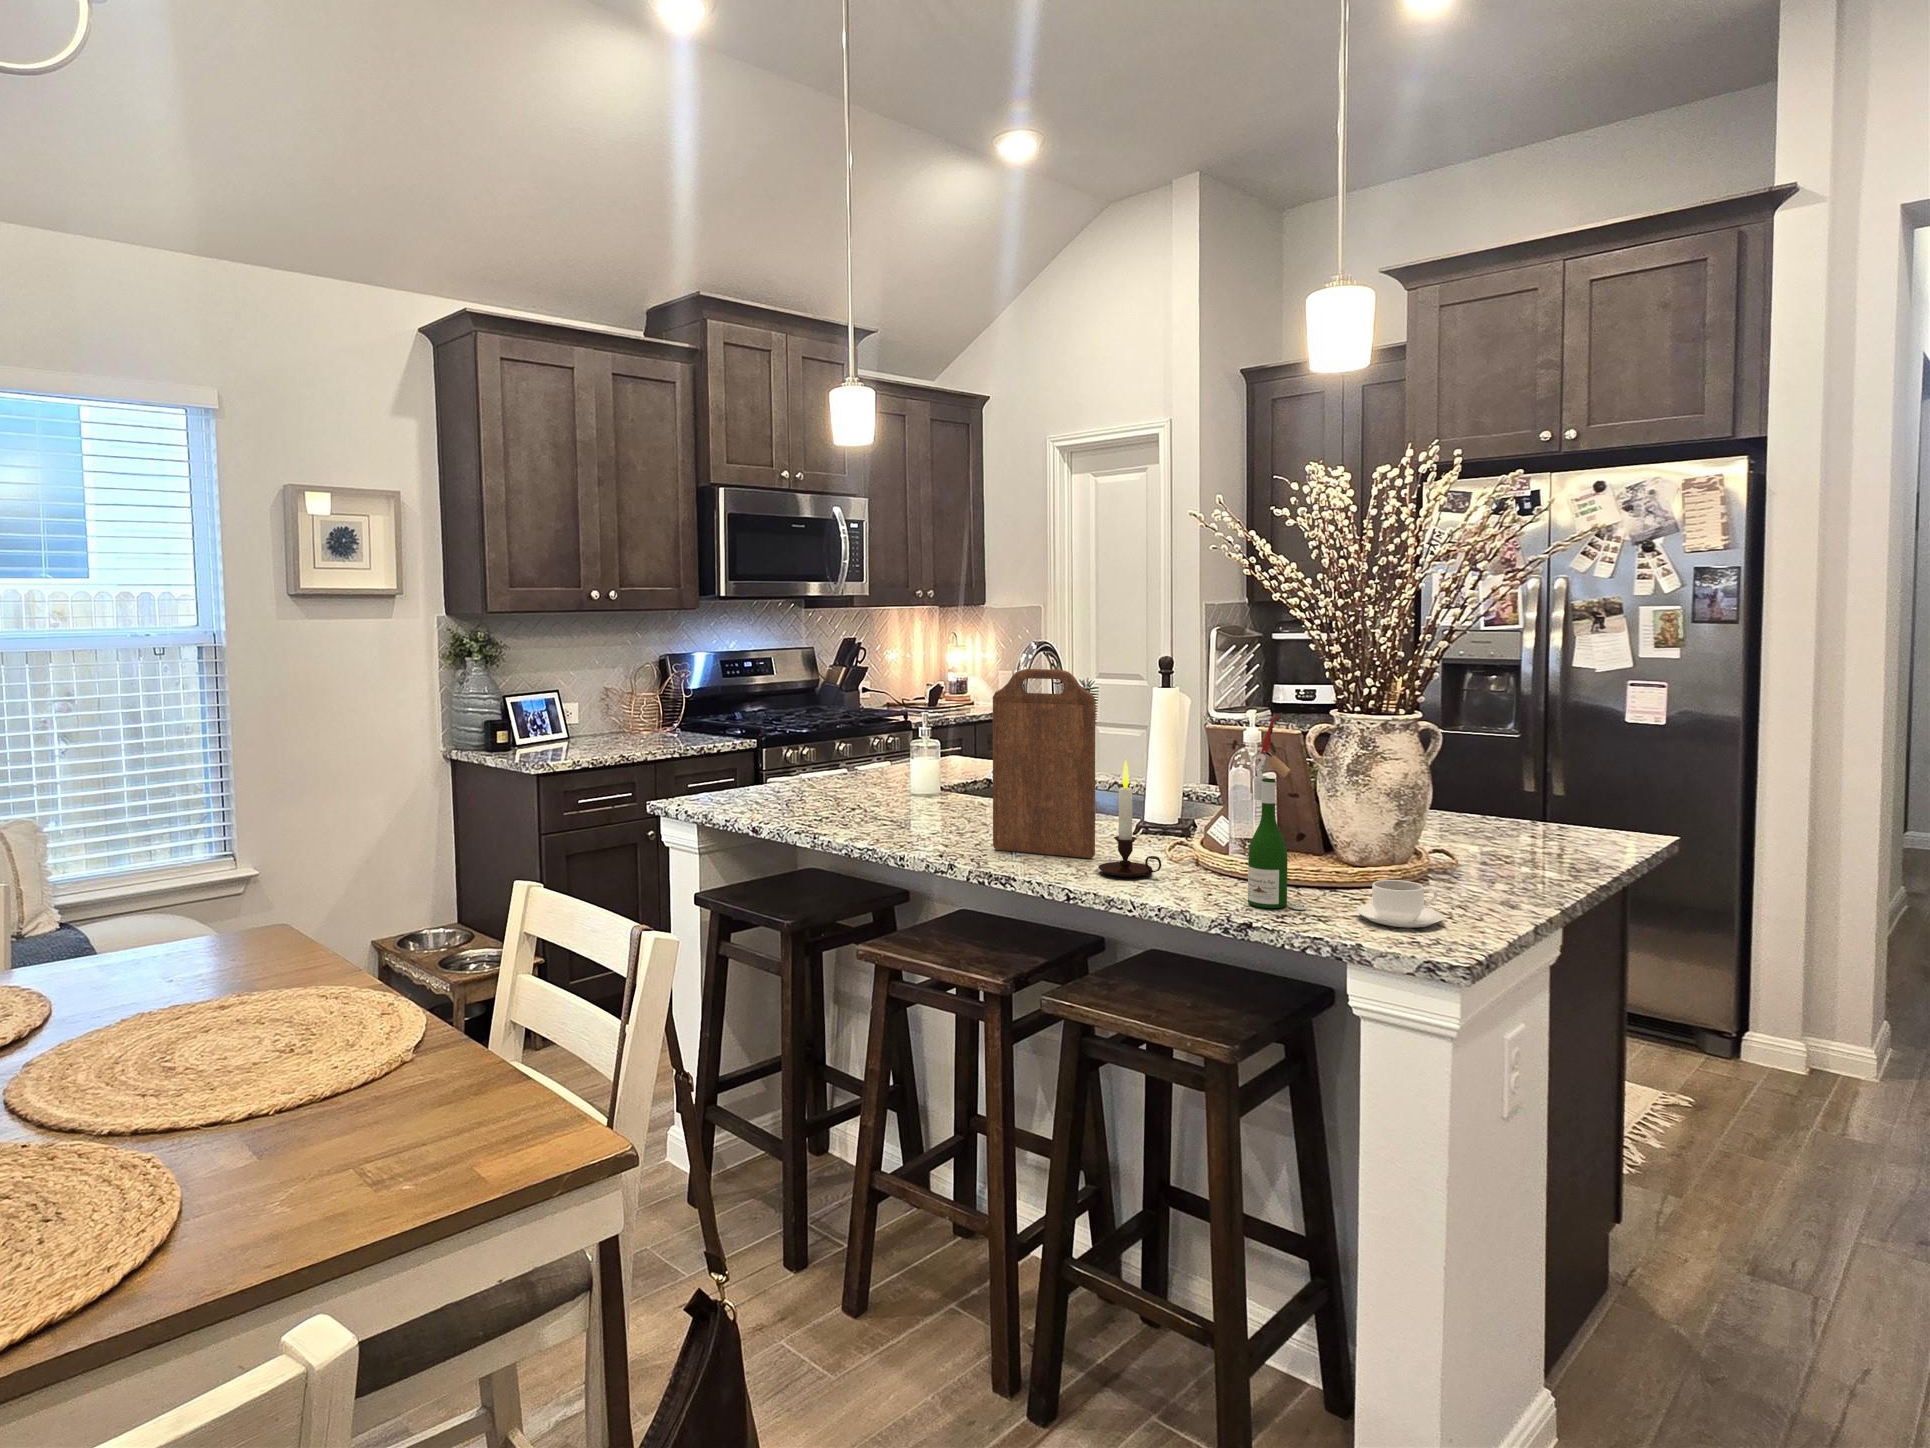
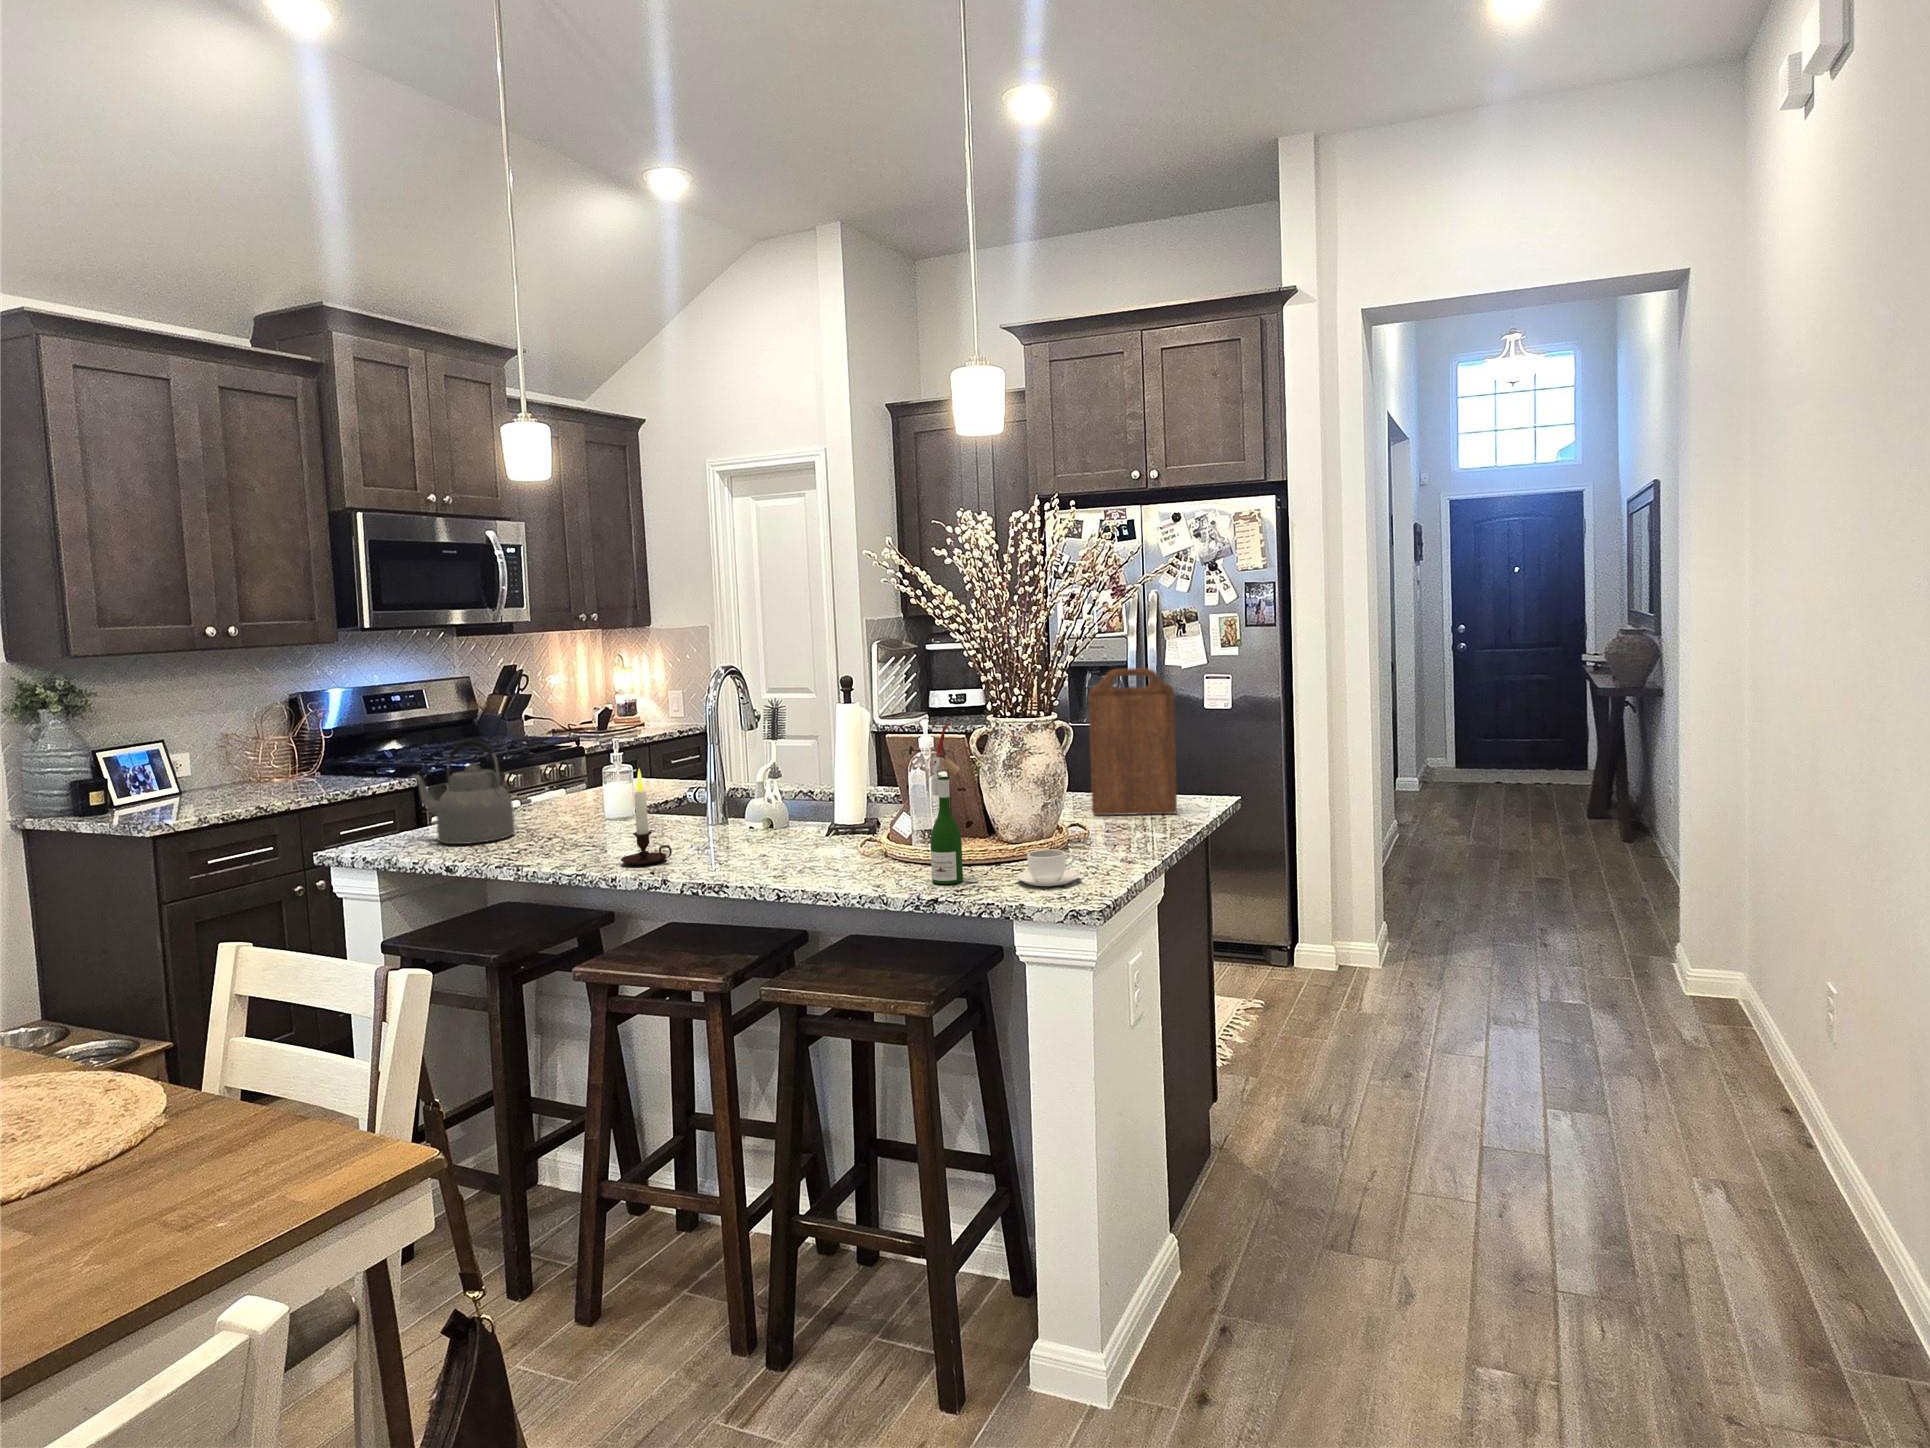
cutting board: present [993,669,1096,858] -> present [1089,668,1177,815]
kettle: none [730,704,821,806] -> present [410,740,515,844]
candle: present [1098,760,1161,877] -> present [621,769,672,865]

